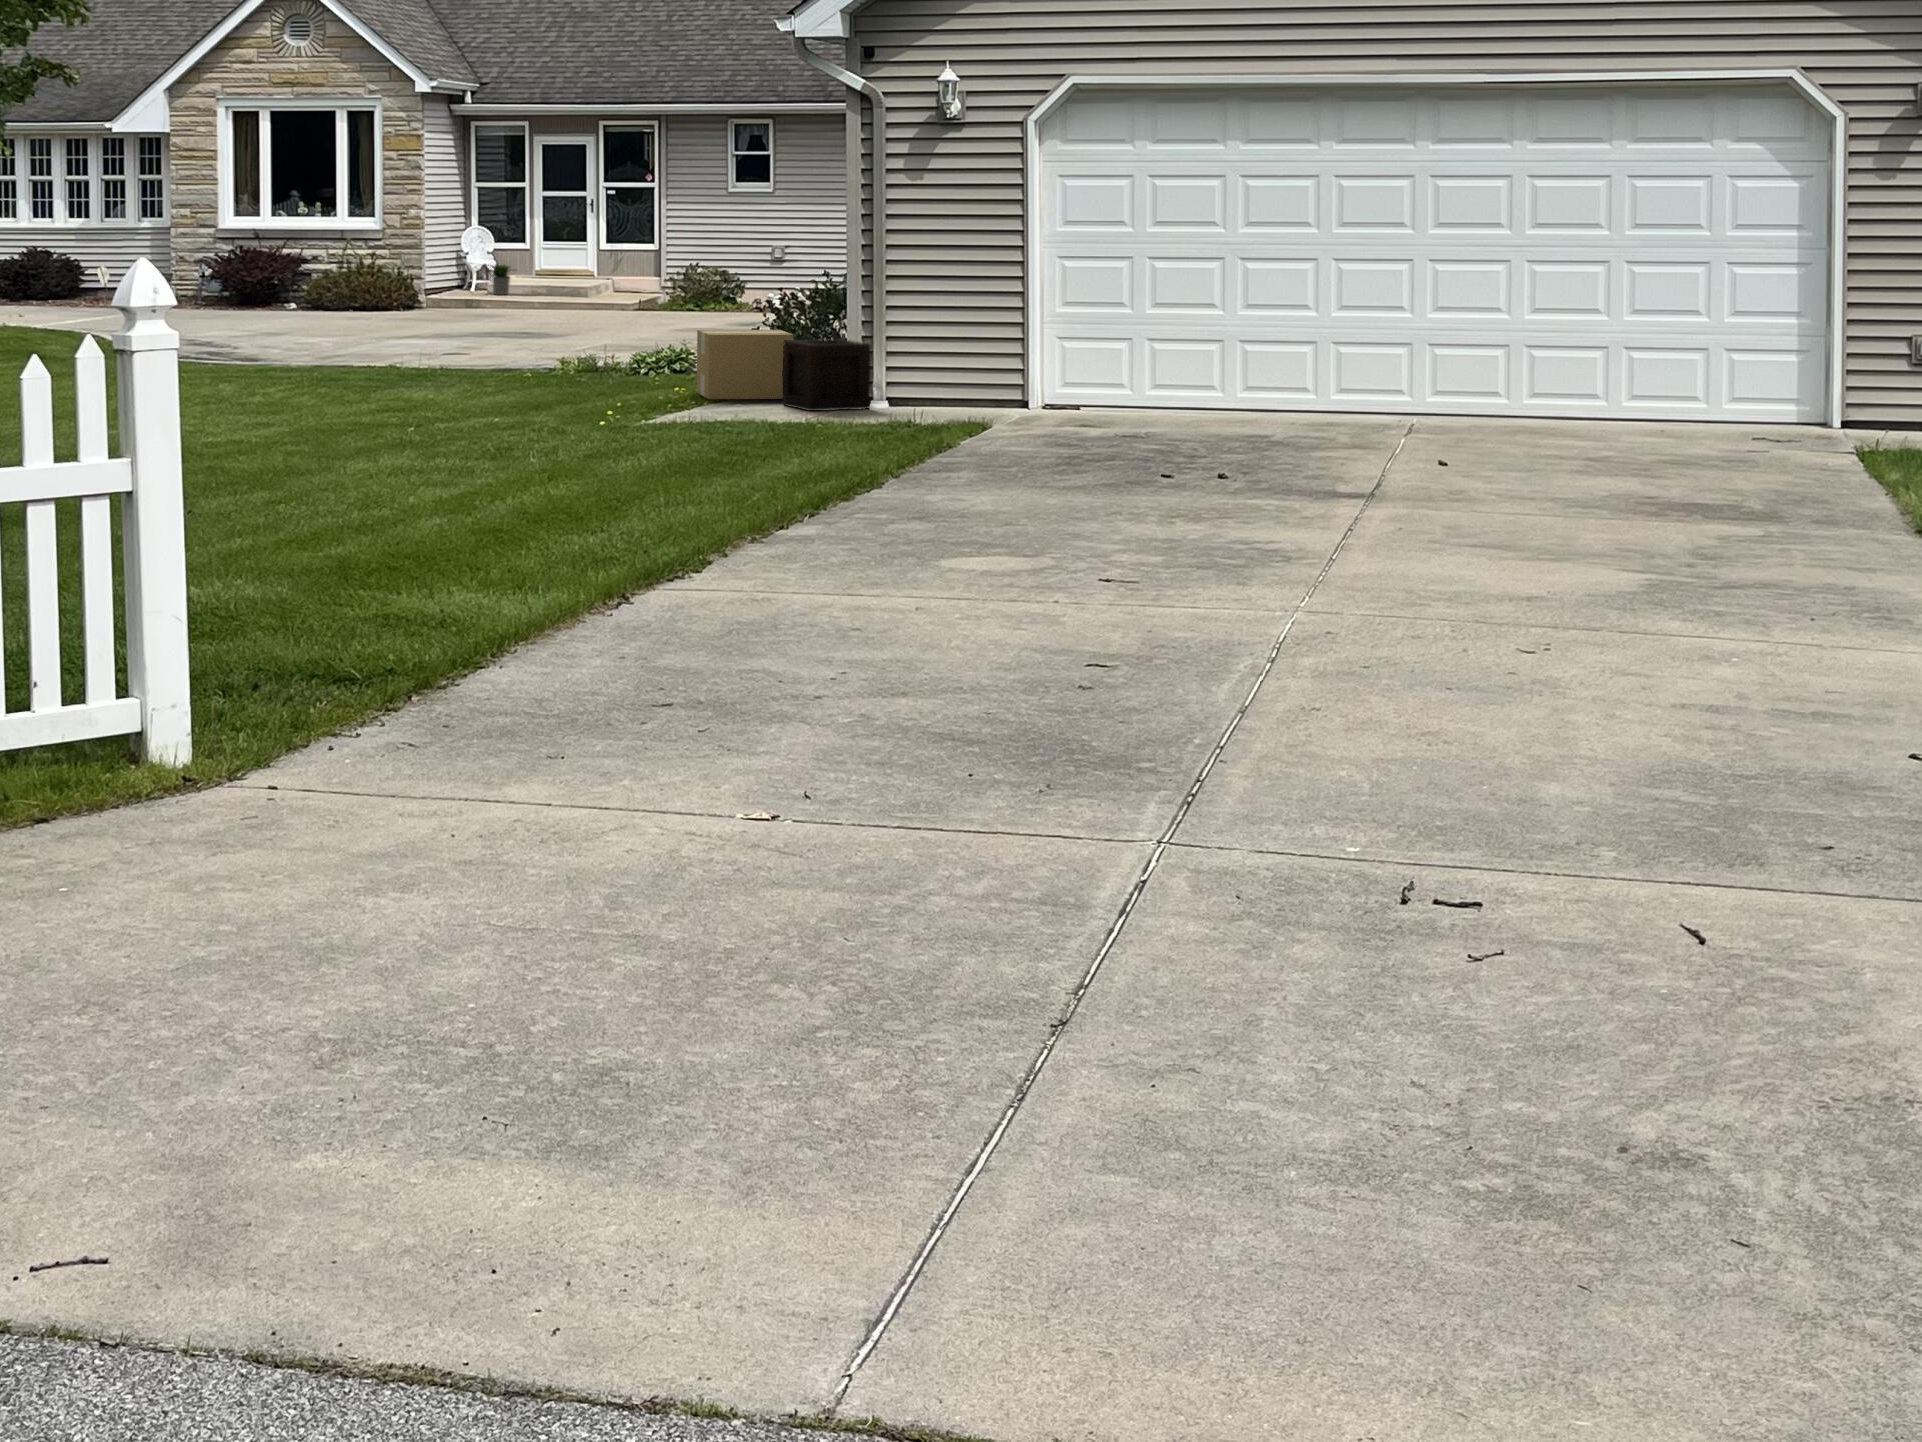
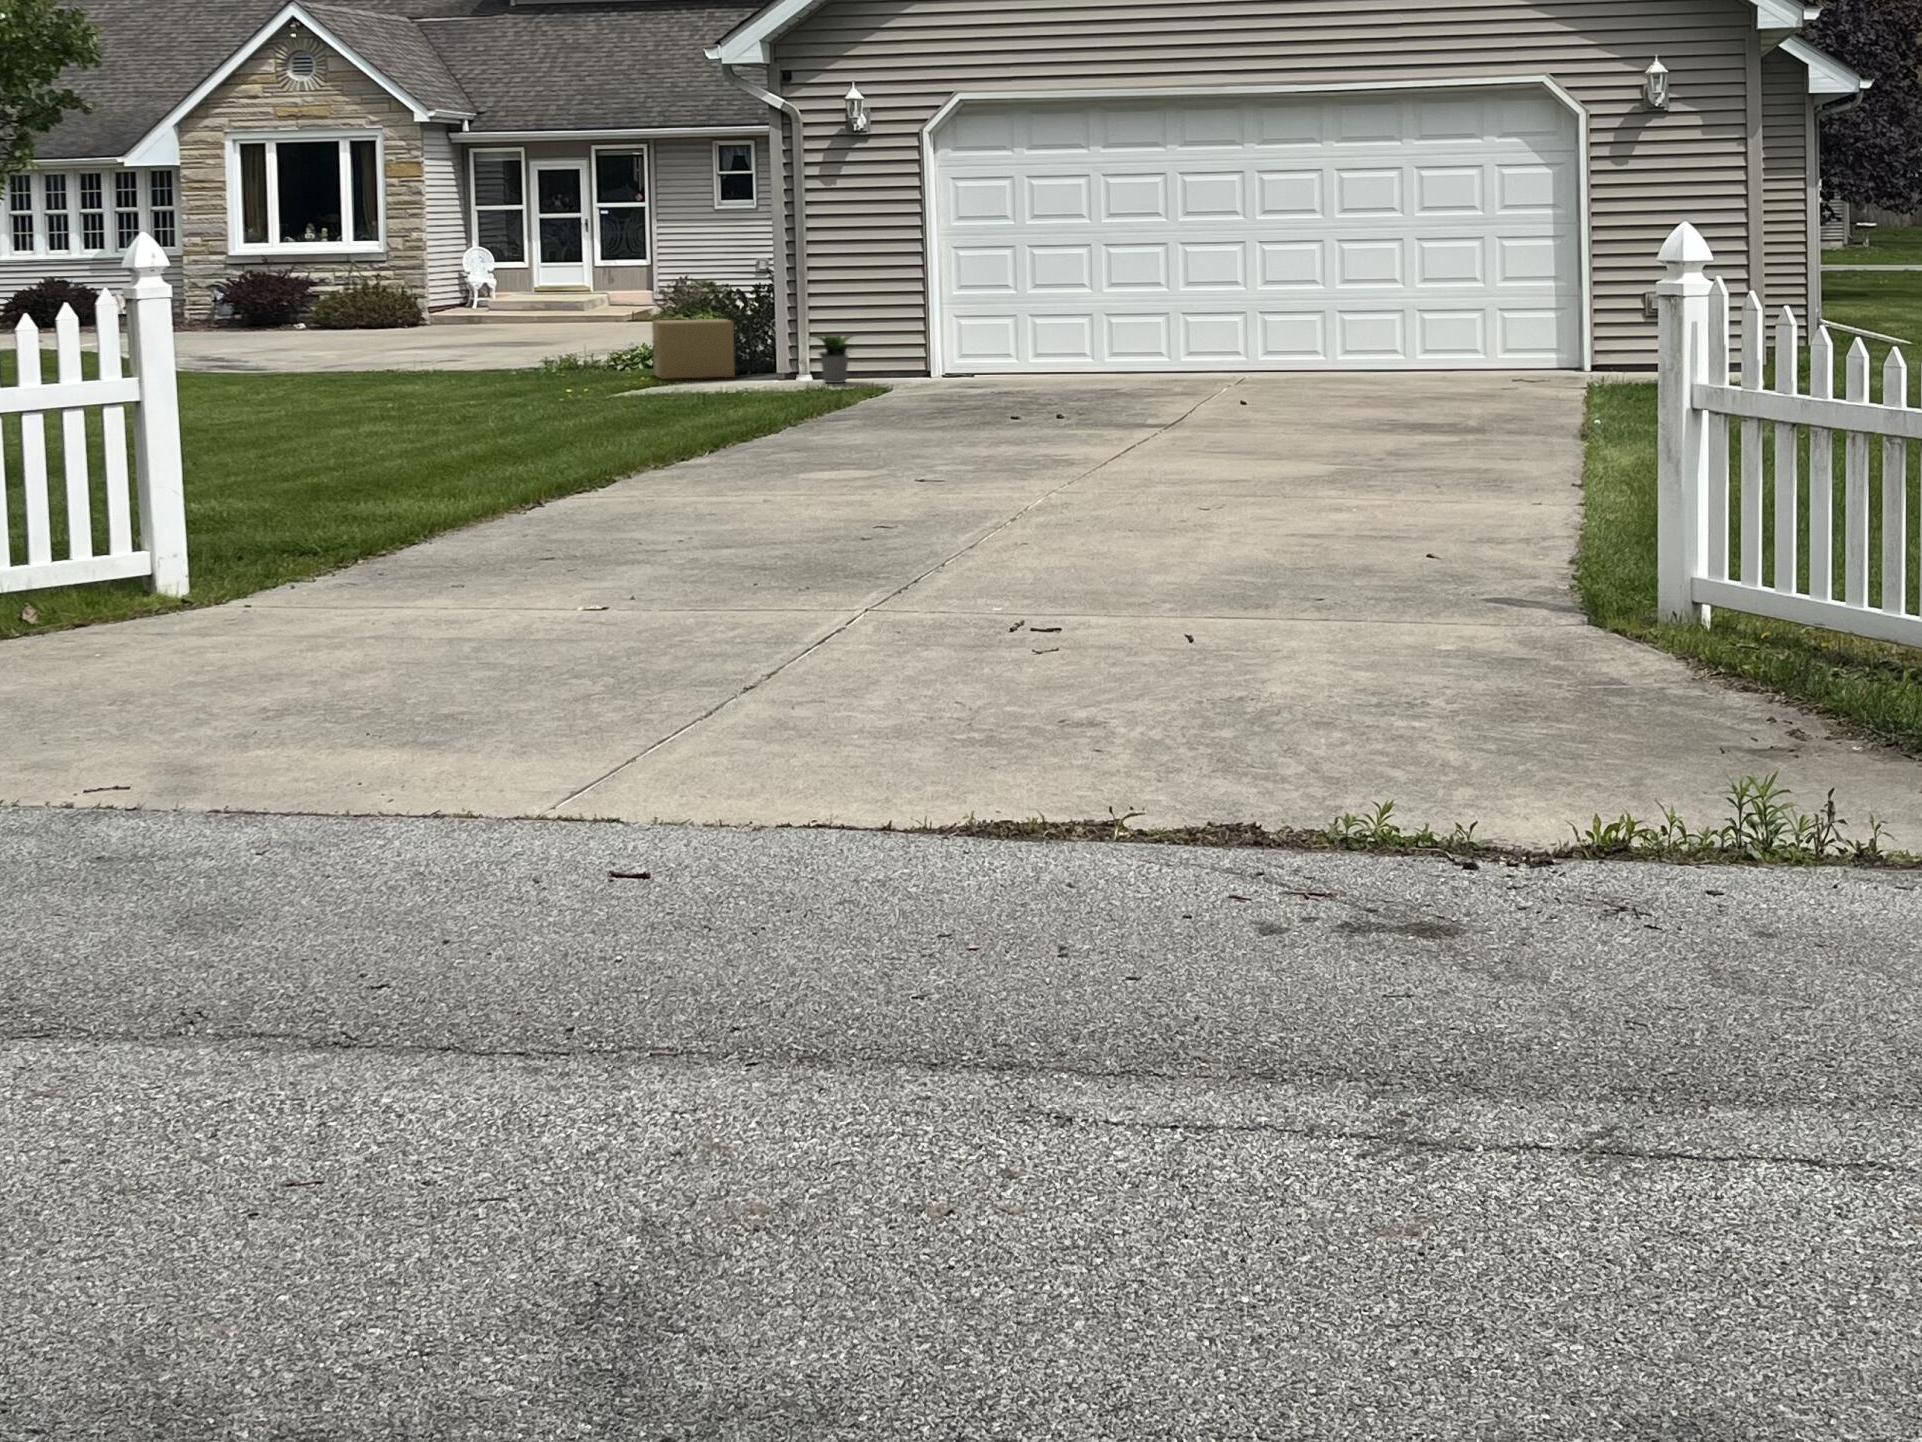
potted plant: present [488,265,516,295] -> present [812,335,854,383]
wooden crate: present [783,339,871,411] -> none [722,324,796,384]

